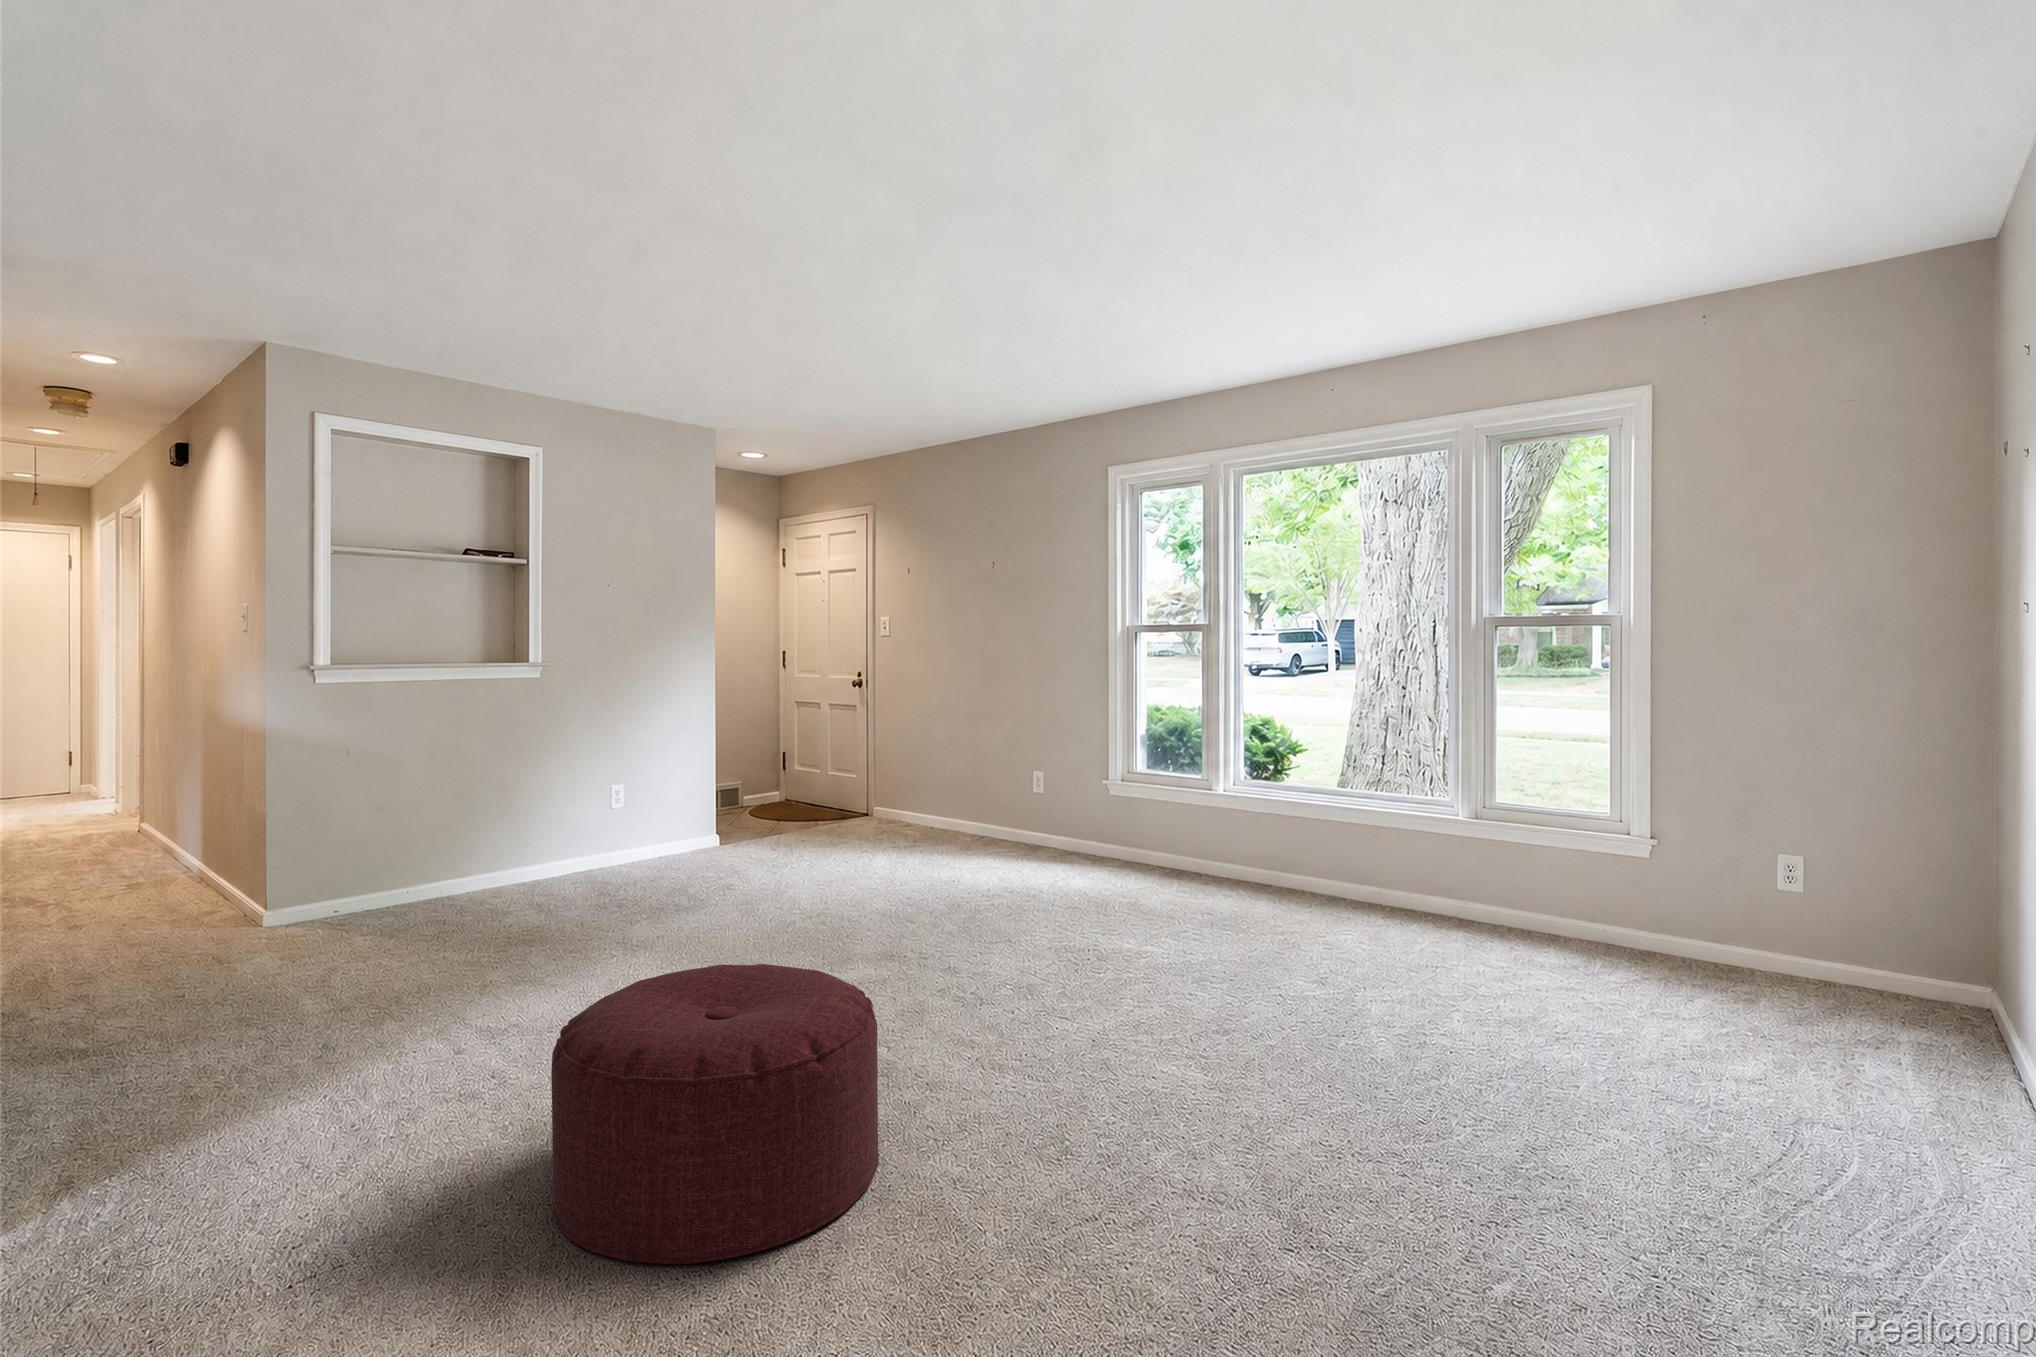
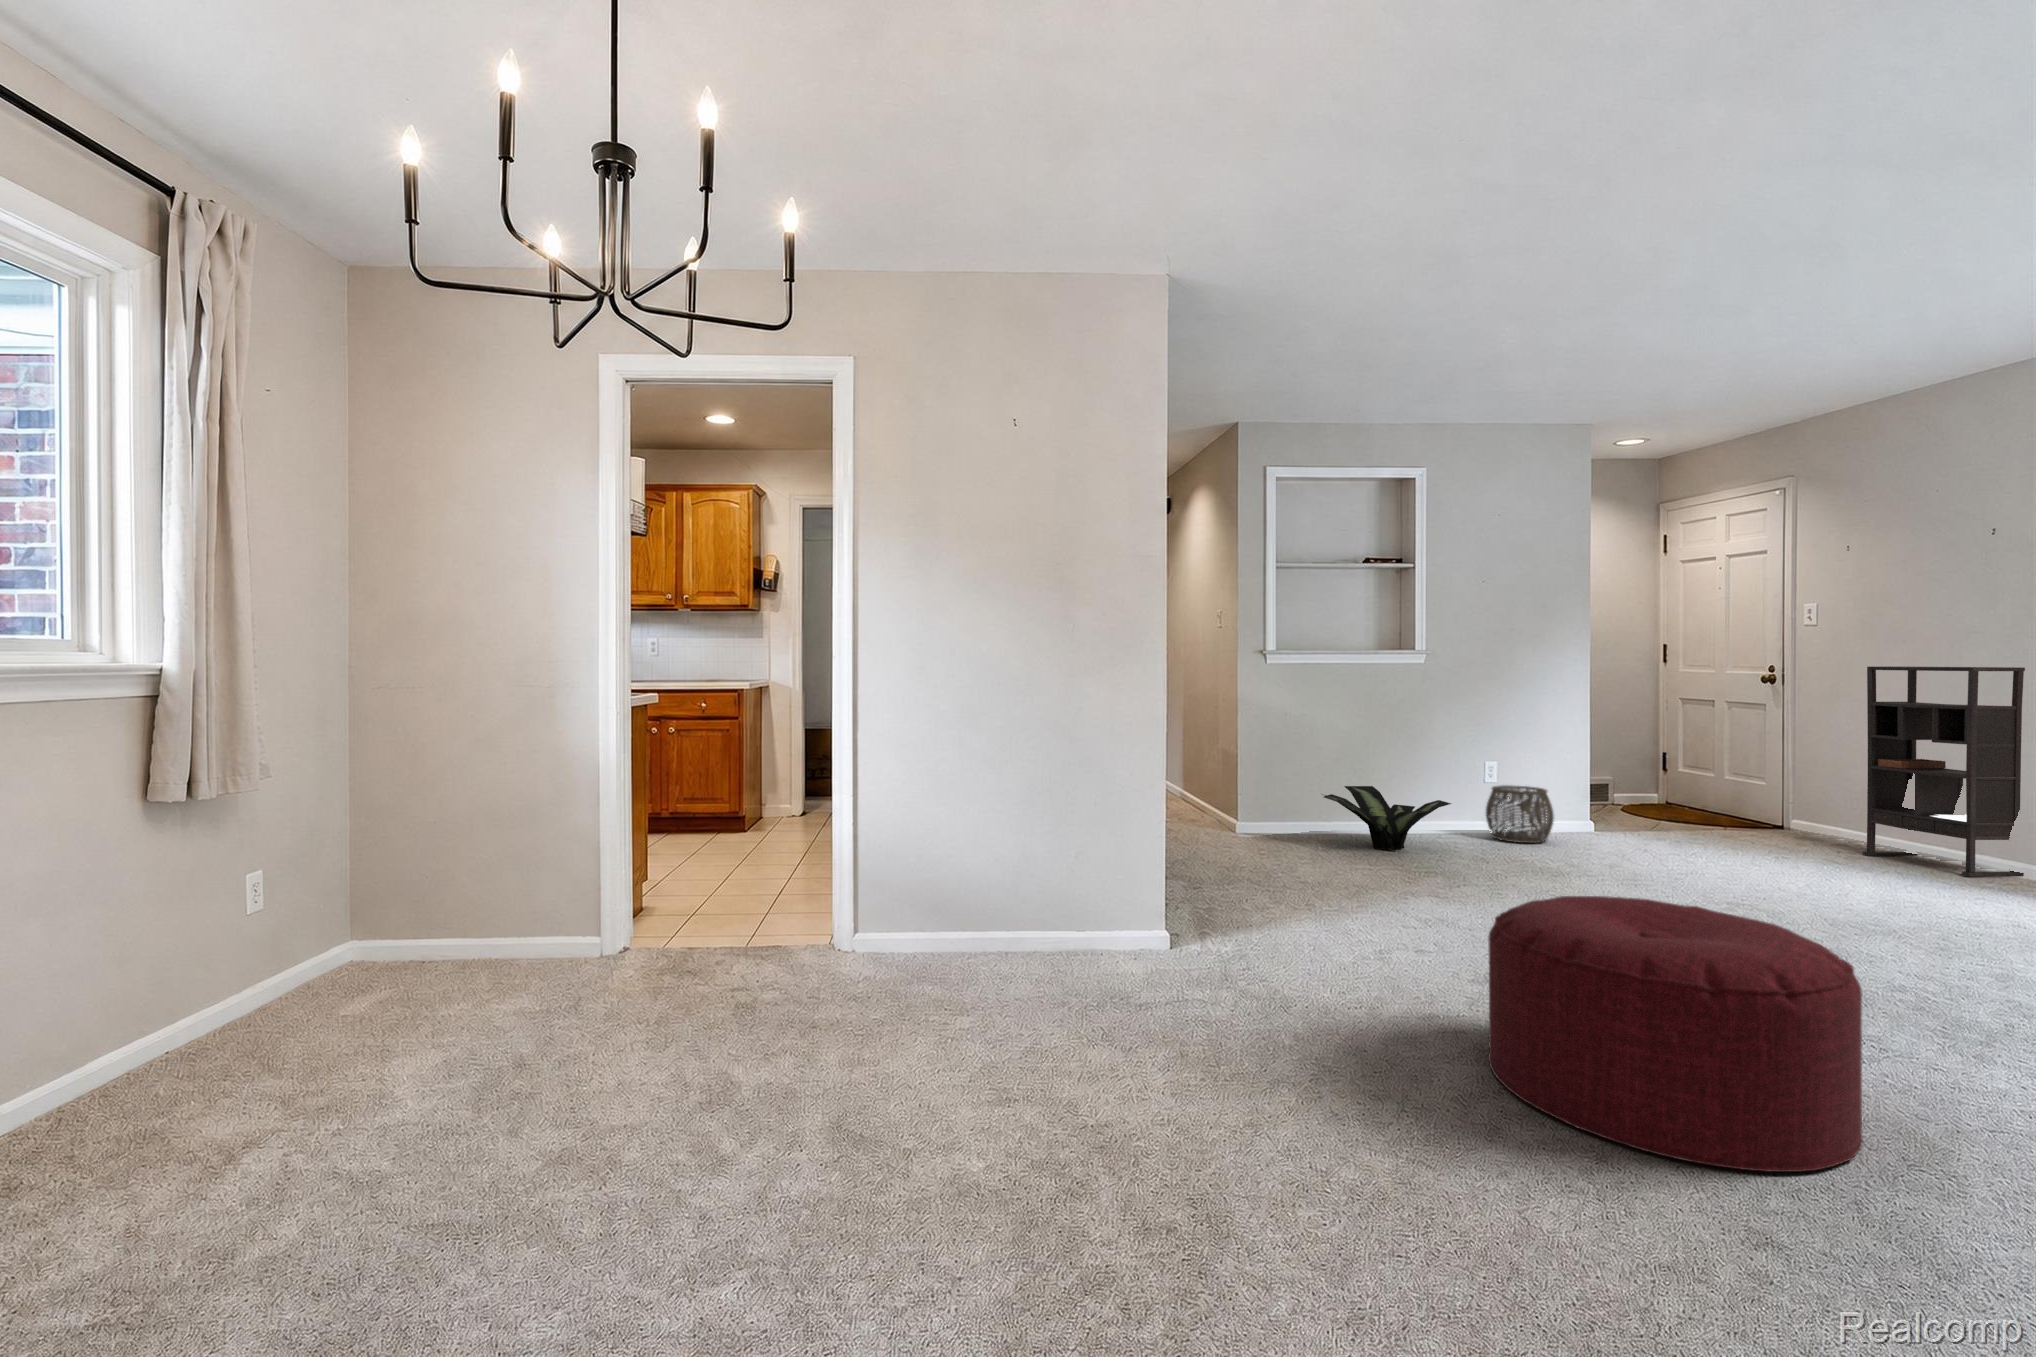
bookshelf: none [918,676,1008,846] -> present [1863,666,2025,877]
woven basket: none [610,808,680,872] -> present [1486,785,1554,843]
potted plant: none [396,829,570,910] -> present [1324,786,1451,851]

